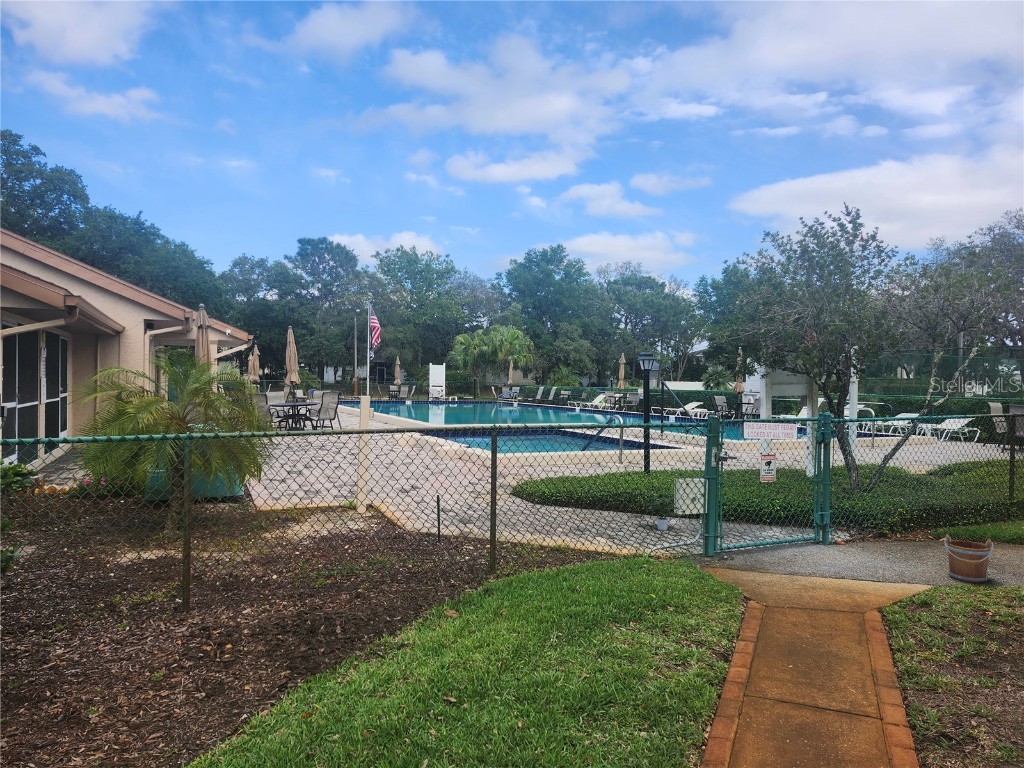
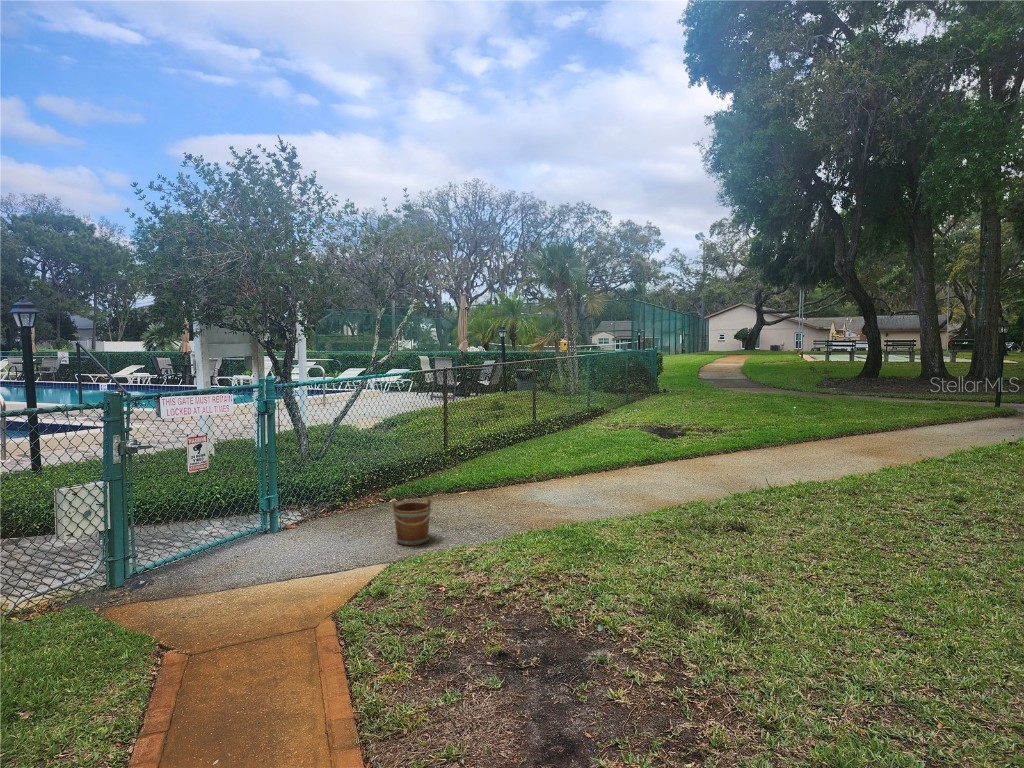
potted plant: present [646,494,679,530] -> none [18,507,79,561]

